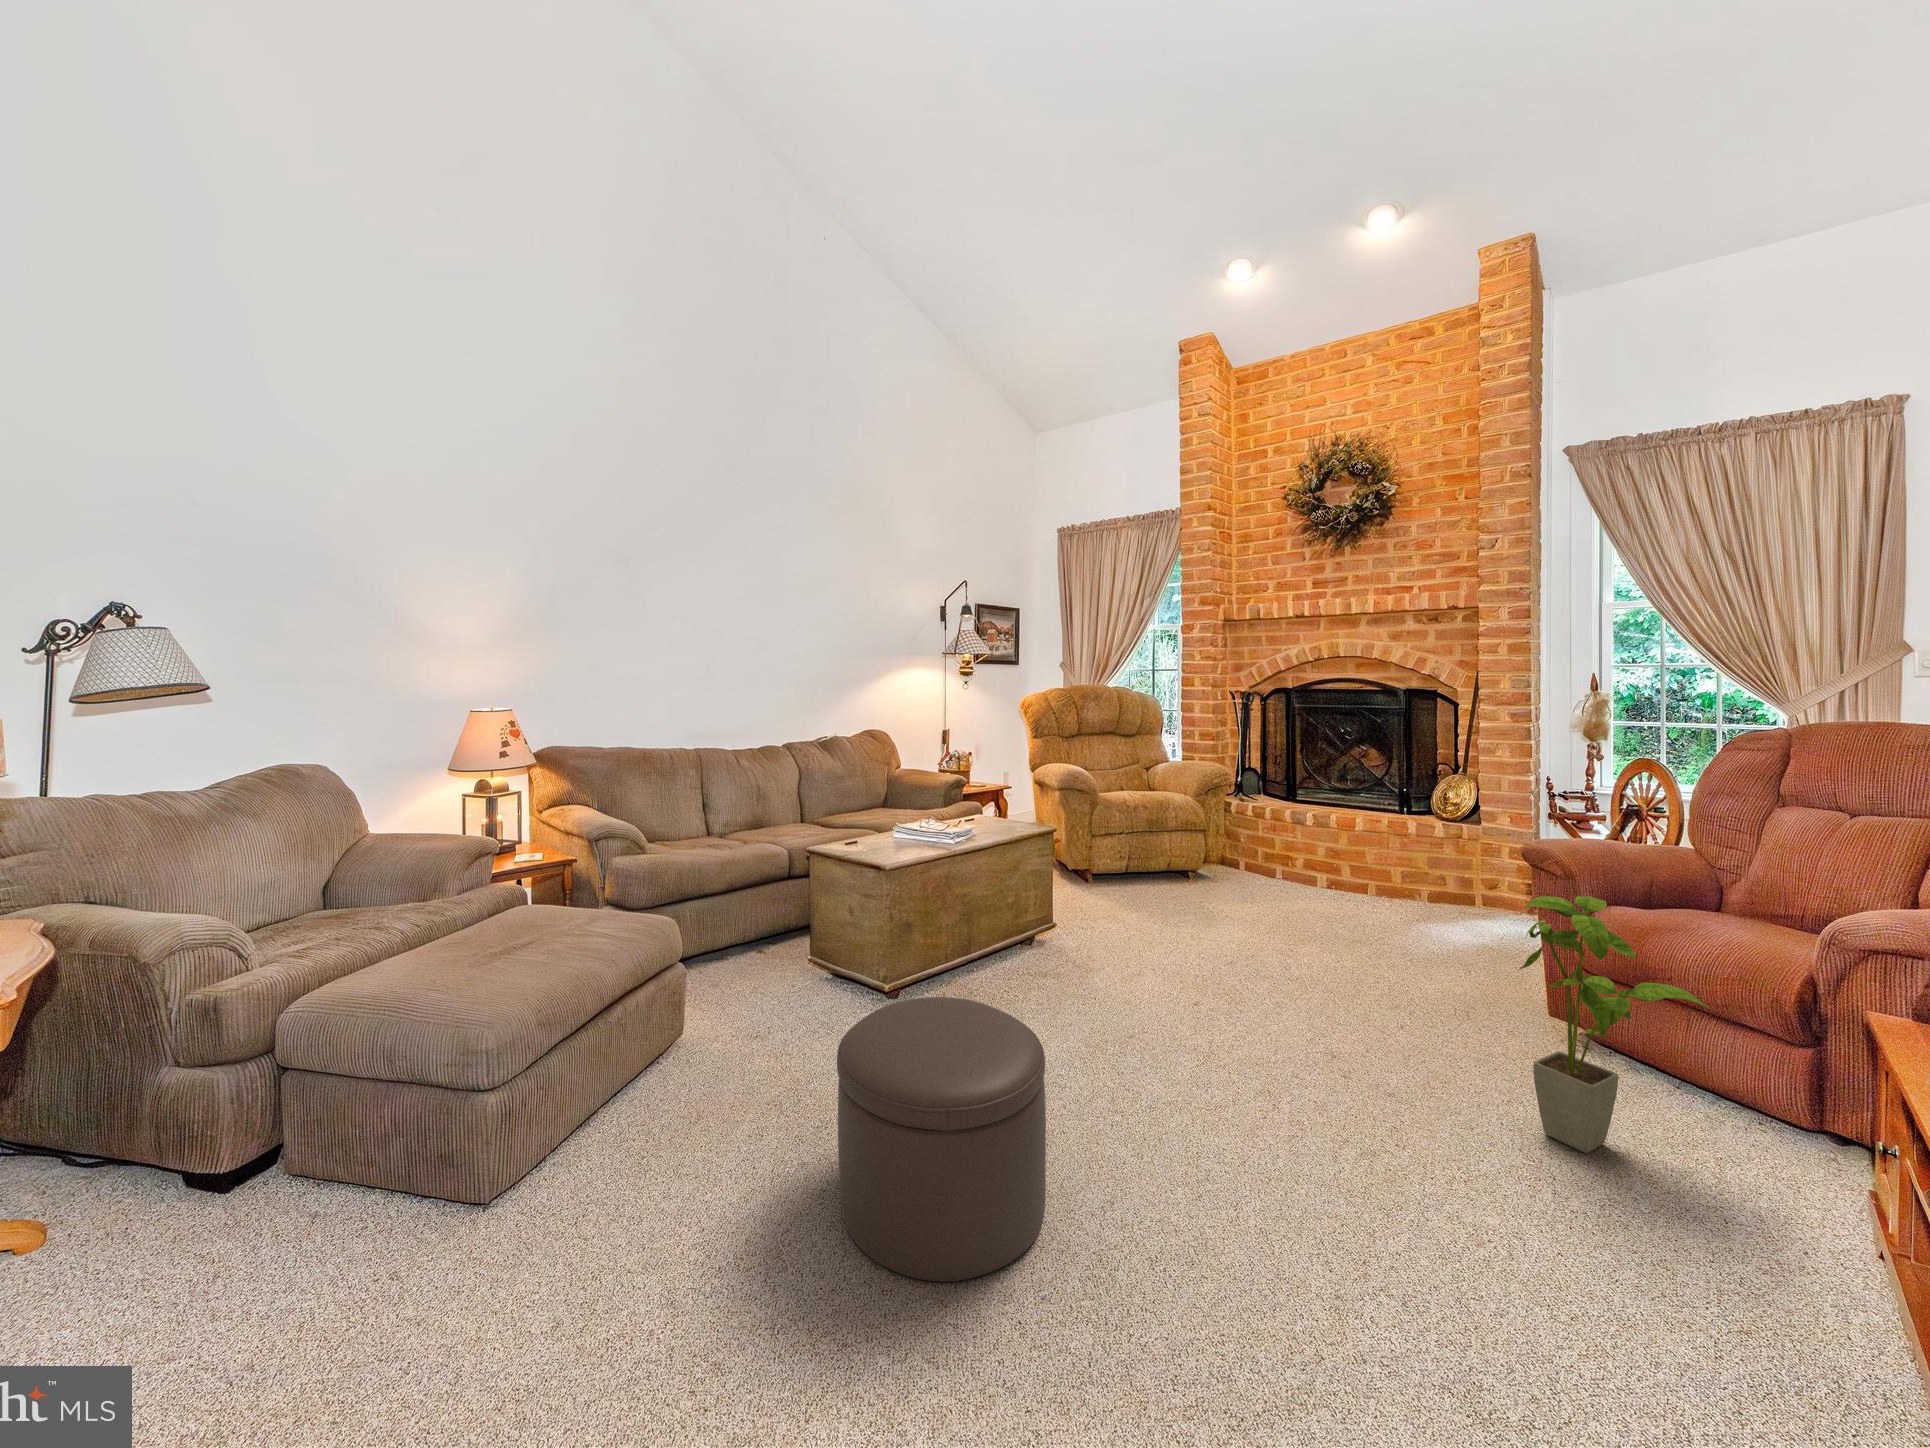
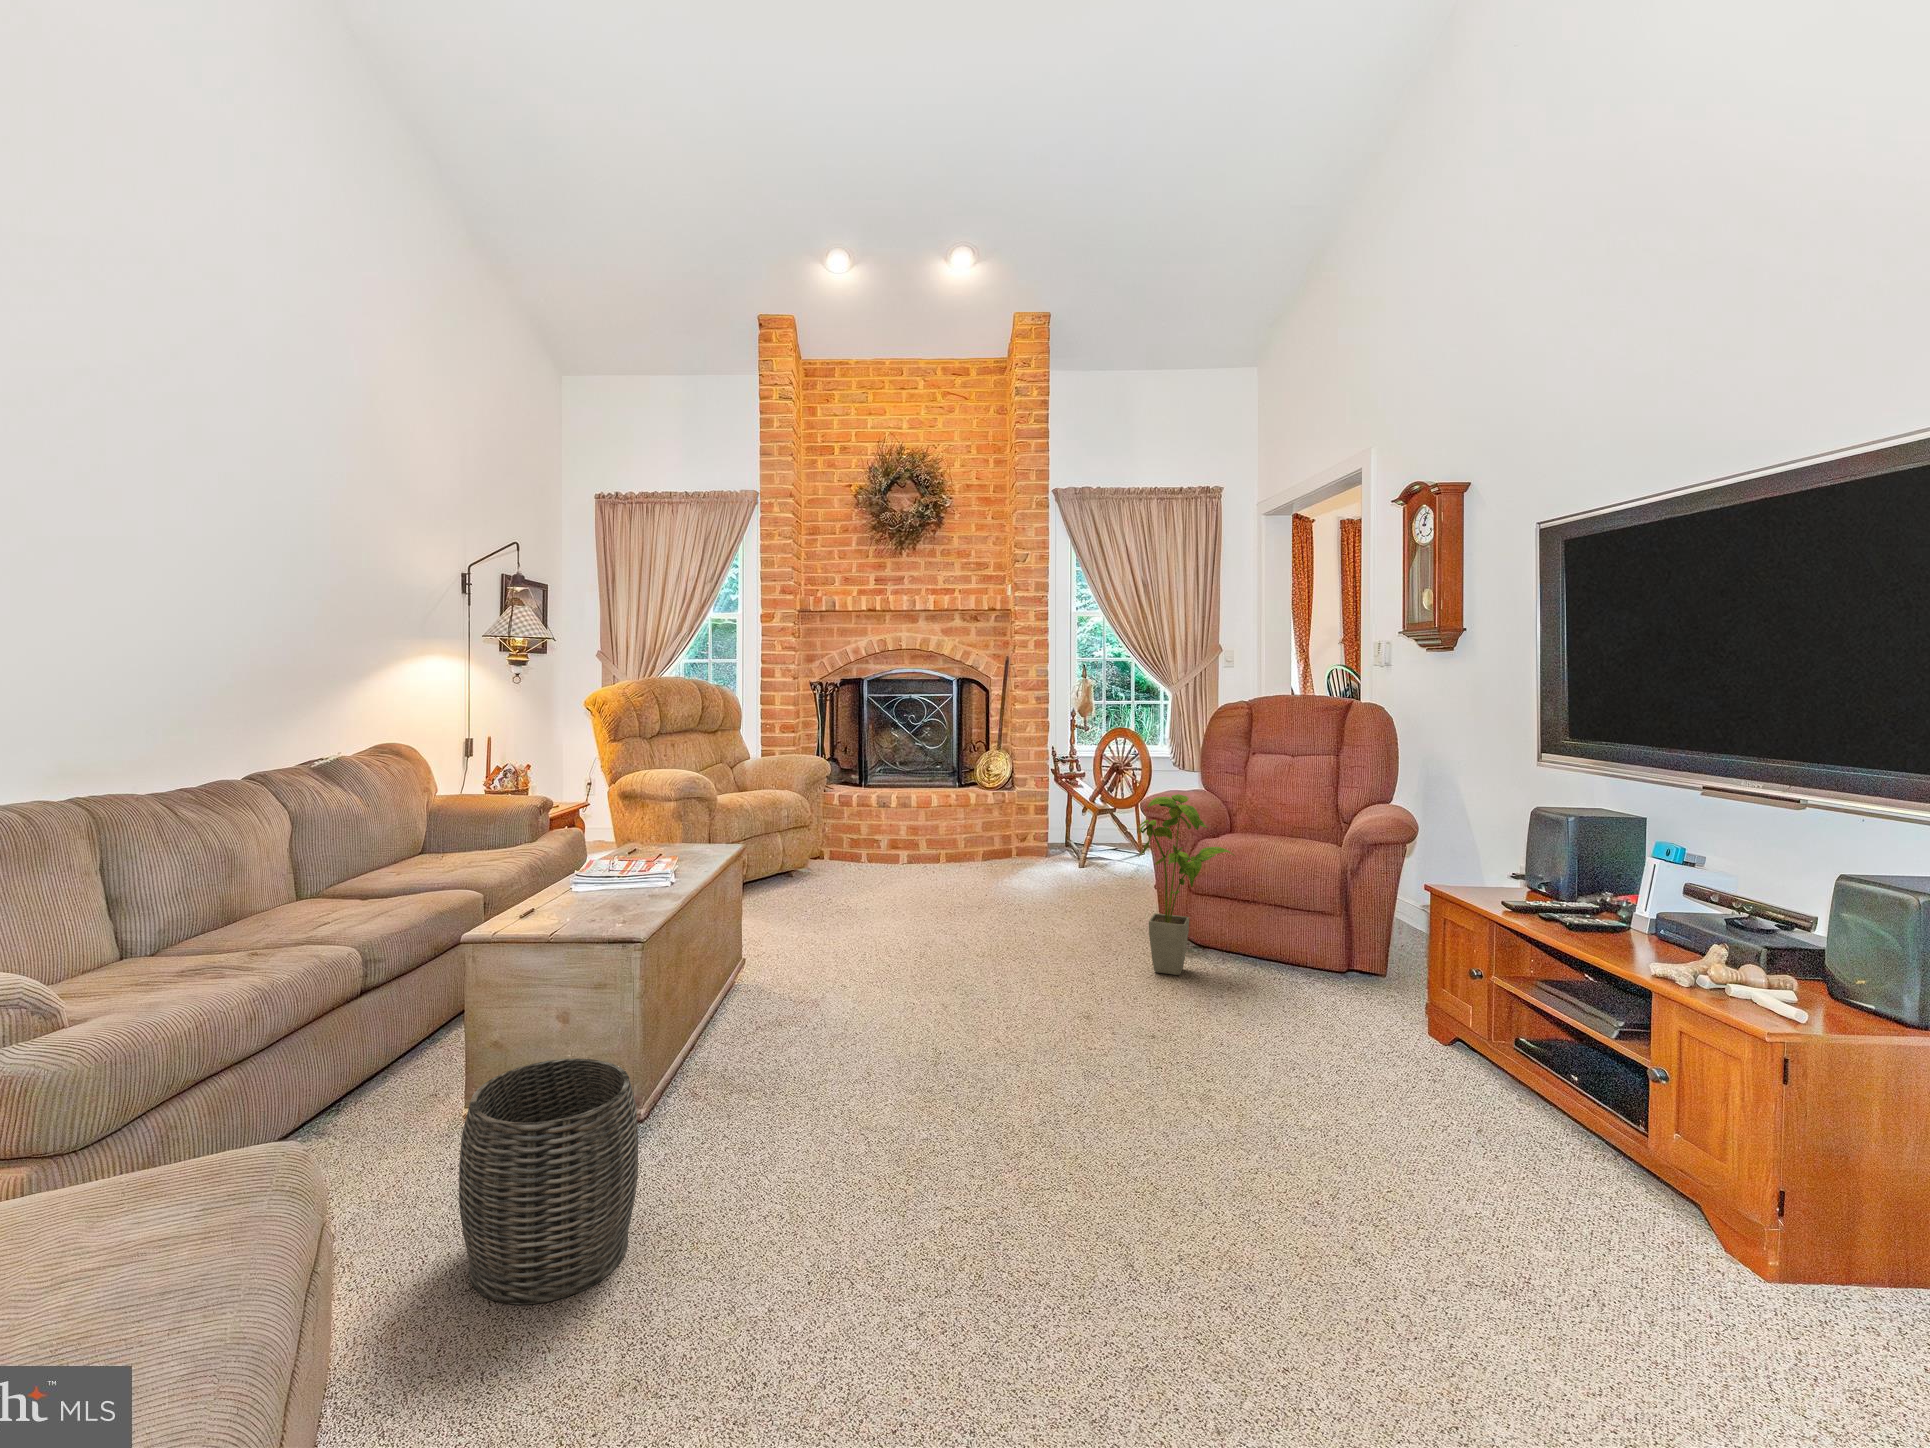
ottoman: present [837,997,1046,1281] -> none [726,945,934,1189]
woven basket: none [585,1050,726,1259] -> present [459,1059,638,1304]

